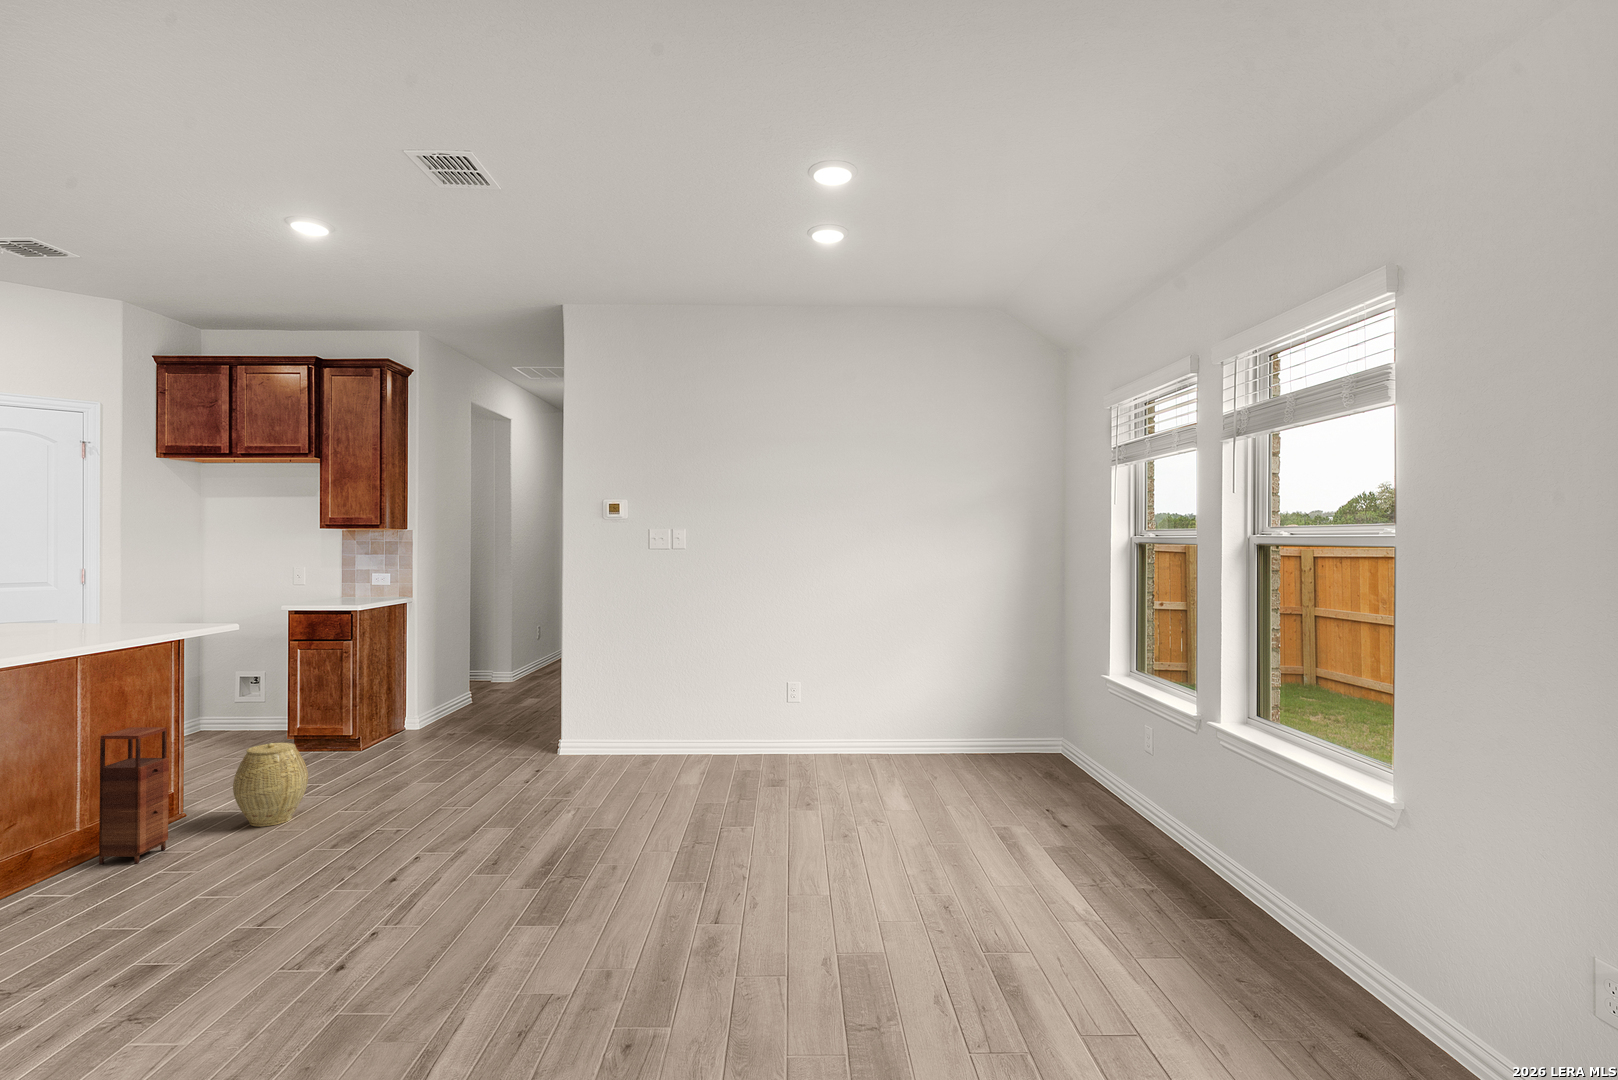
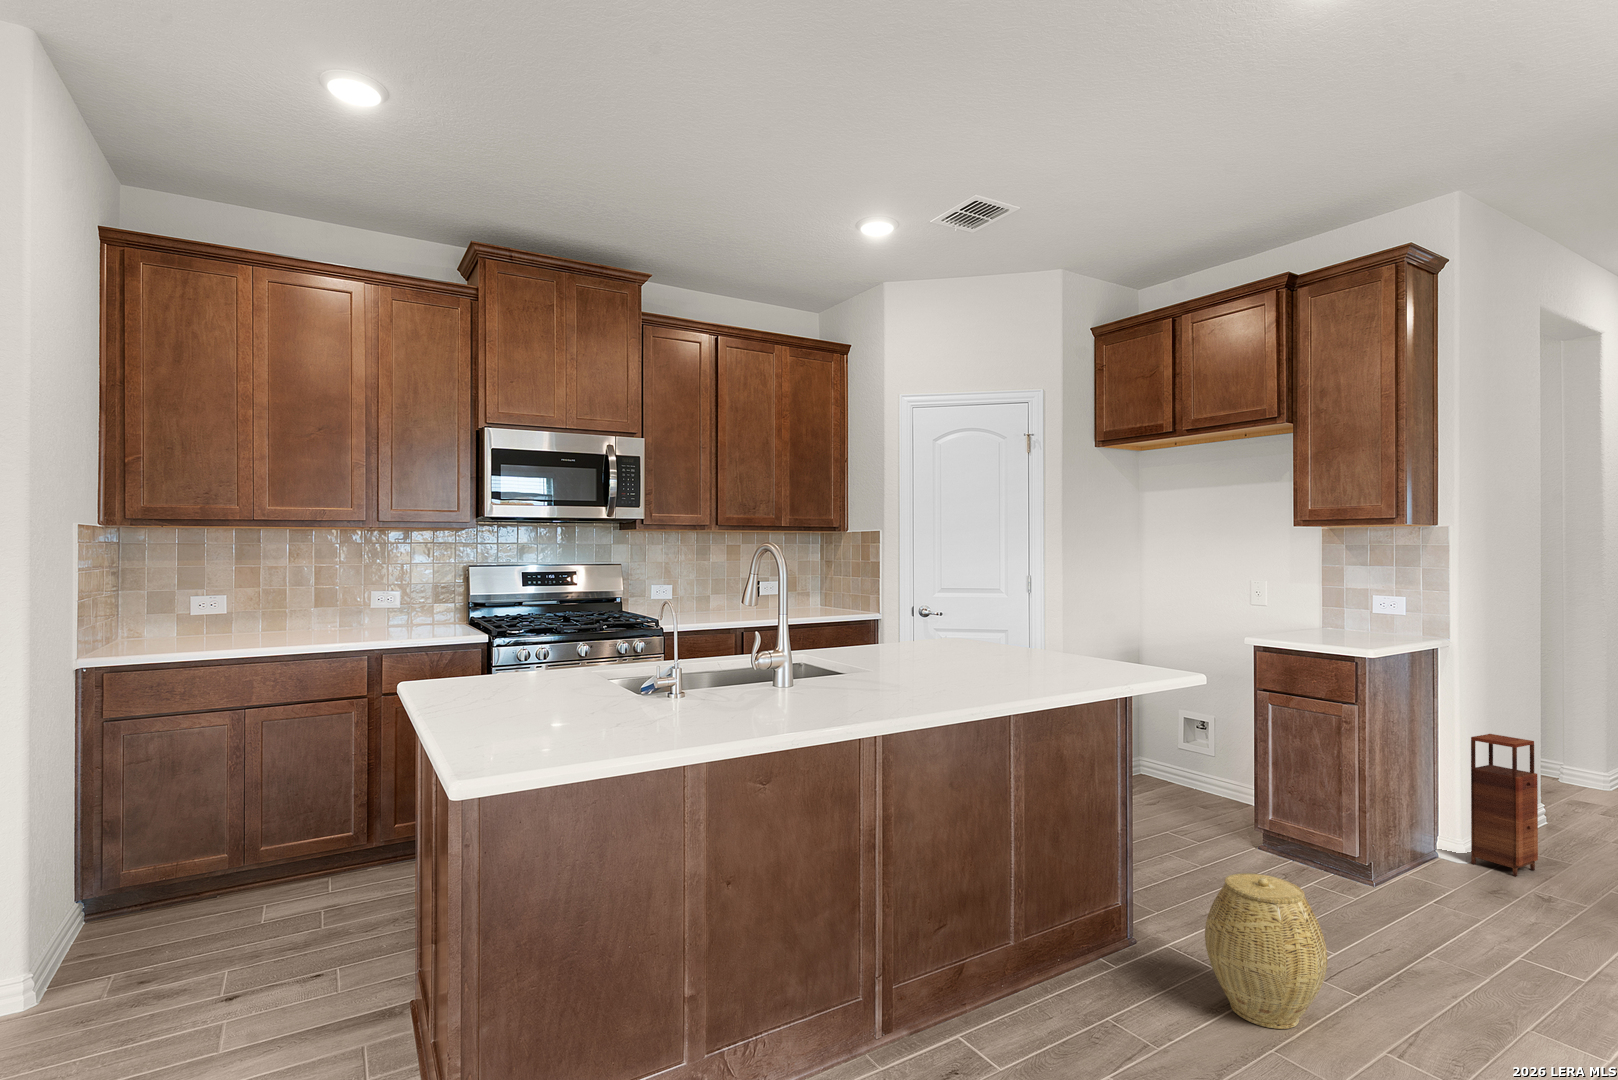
storage cabinet: present [99,727,169,864] -> present [1471,734,1538,876]

